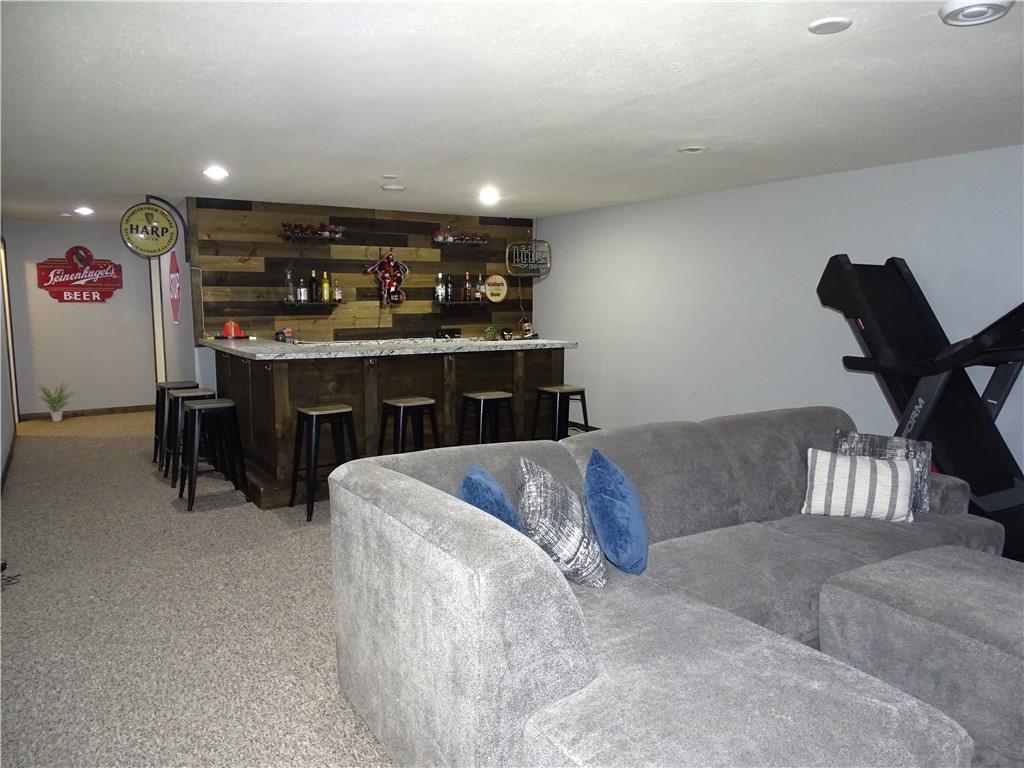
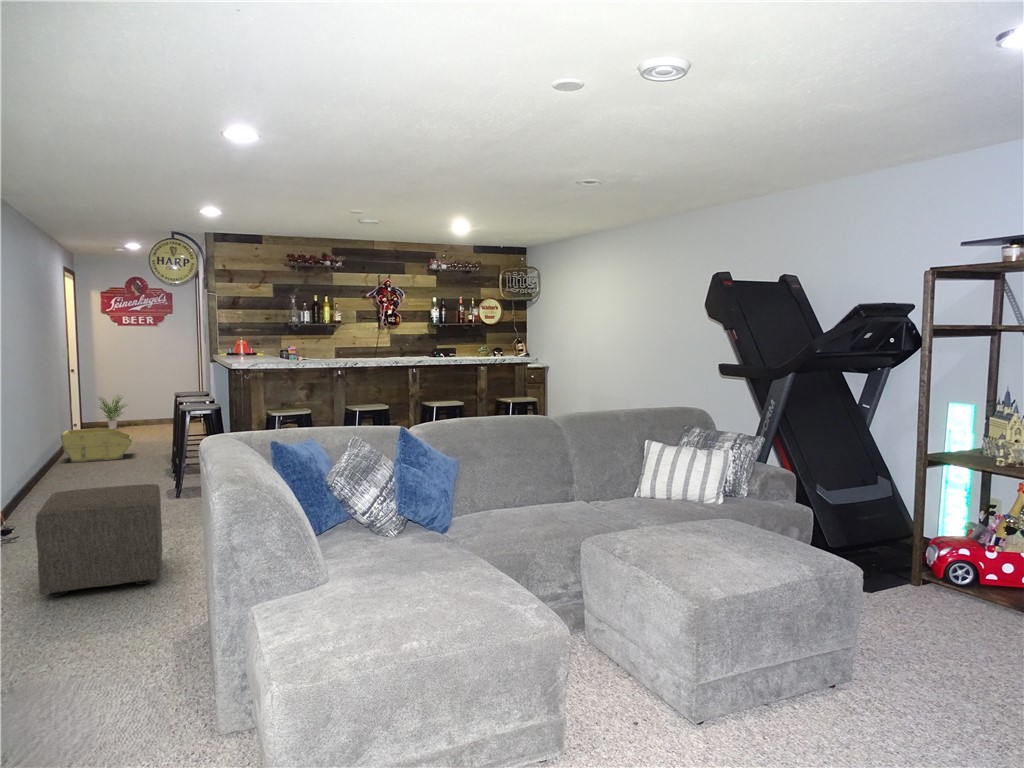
storage bin: none [13,426,100,469] -> present [61,428,133,462]
ottoman: none [73,520,238,692] -> present [35,484,162,596]

